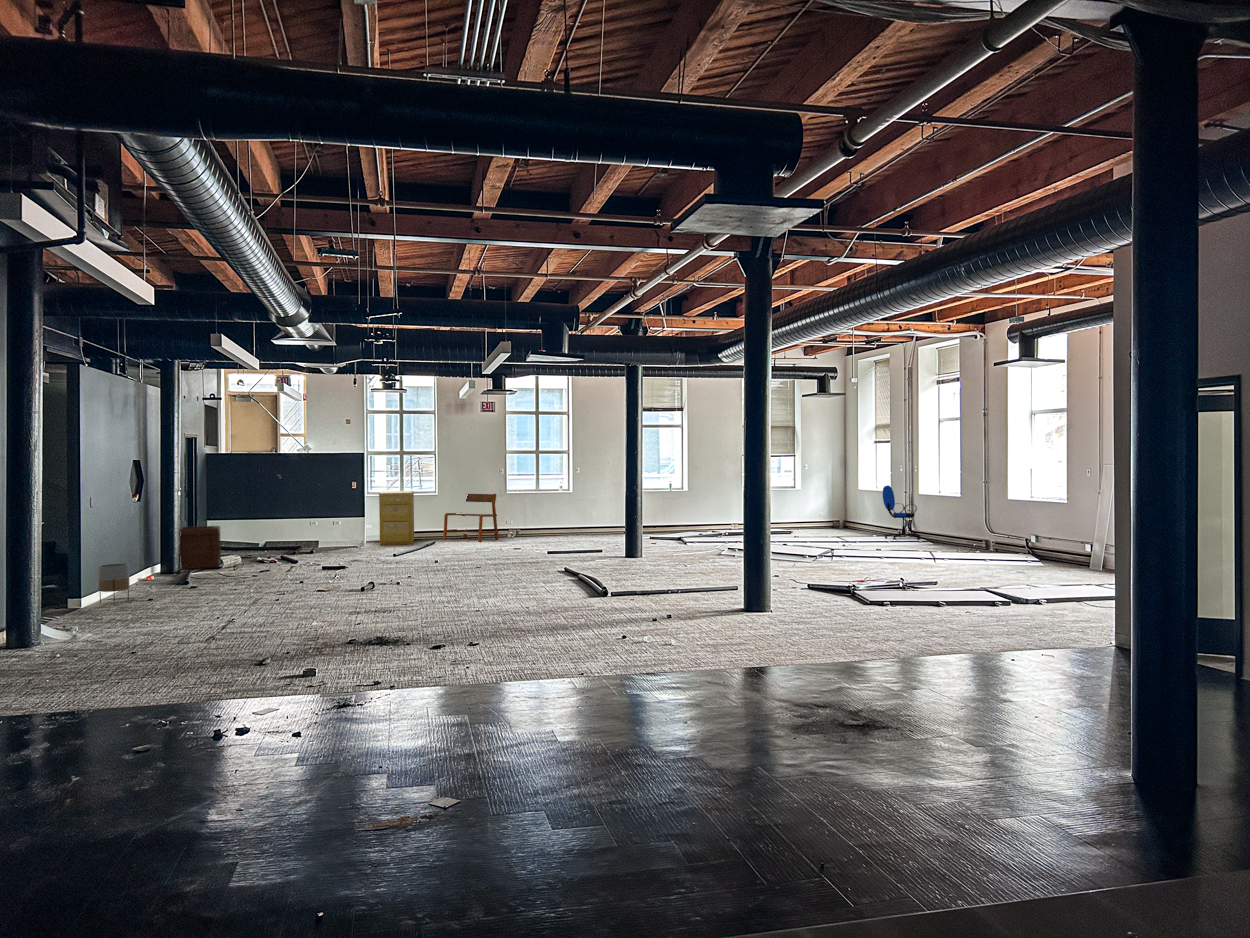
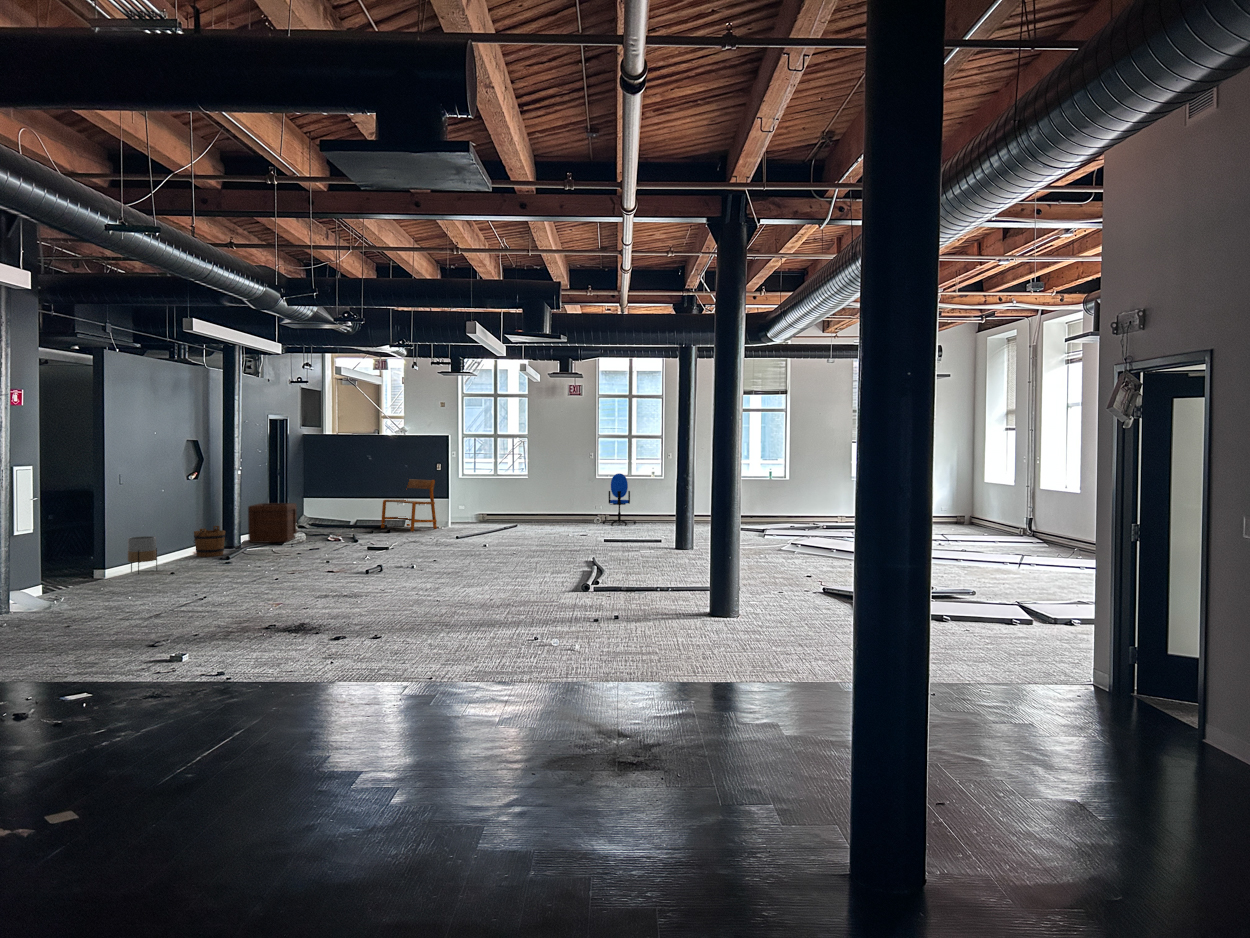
office chair: present [883,486,920,540] -> present [603,473,636,526]
filing cabinet: present [379,491,414,545] -> none [462,474,502,526]
bench: present [443,494,498,542] -> present [381,479,437,531]
bucket: none [138,552,173,585] -> present [194,526,225,557]

